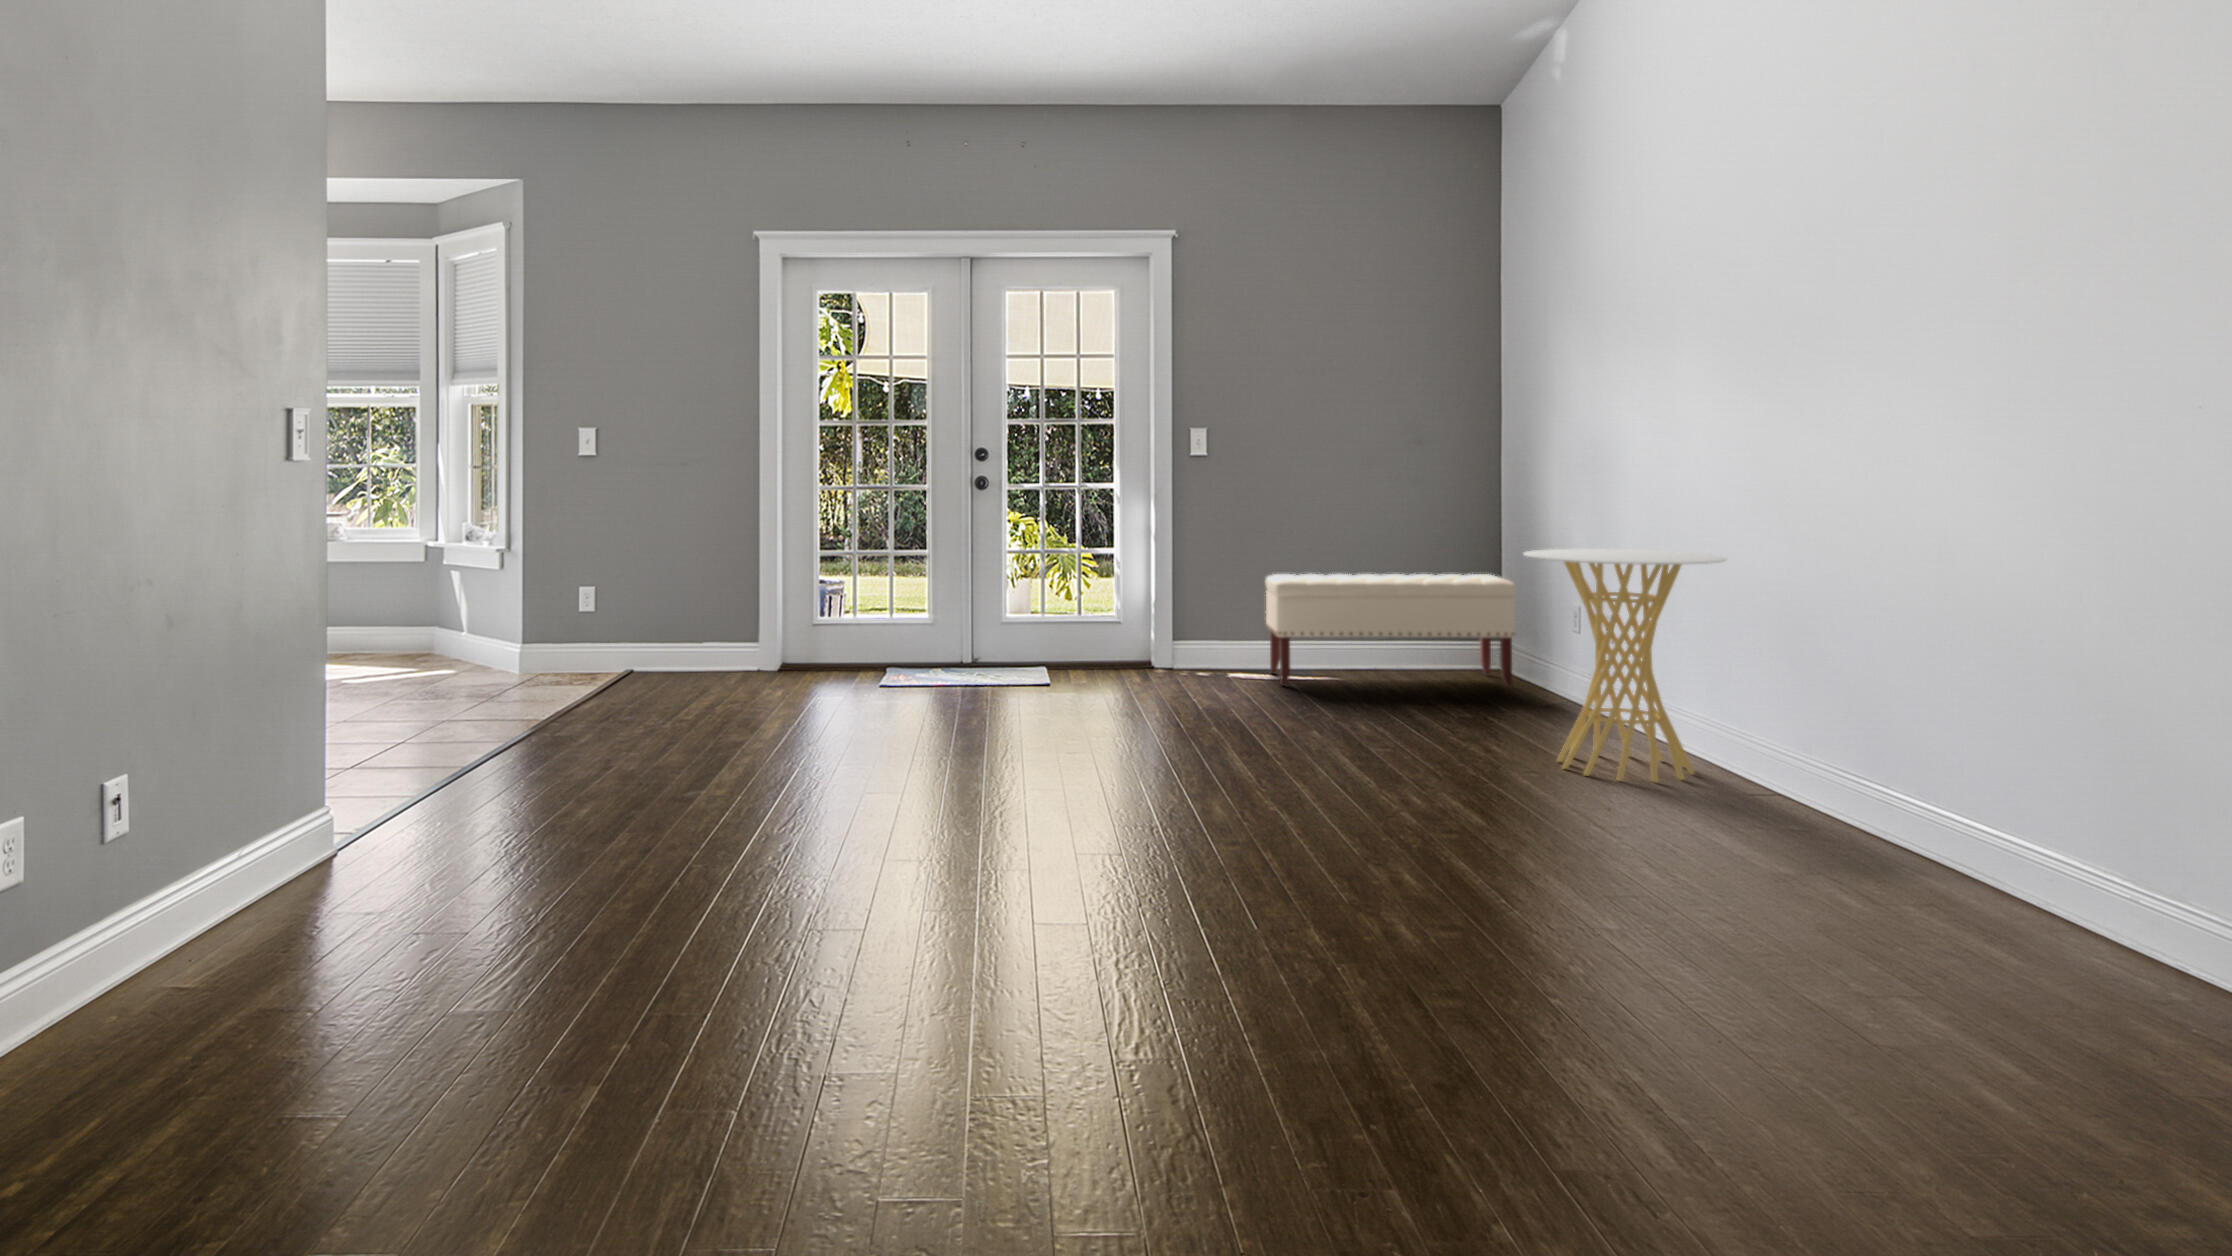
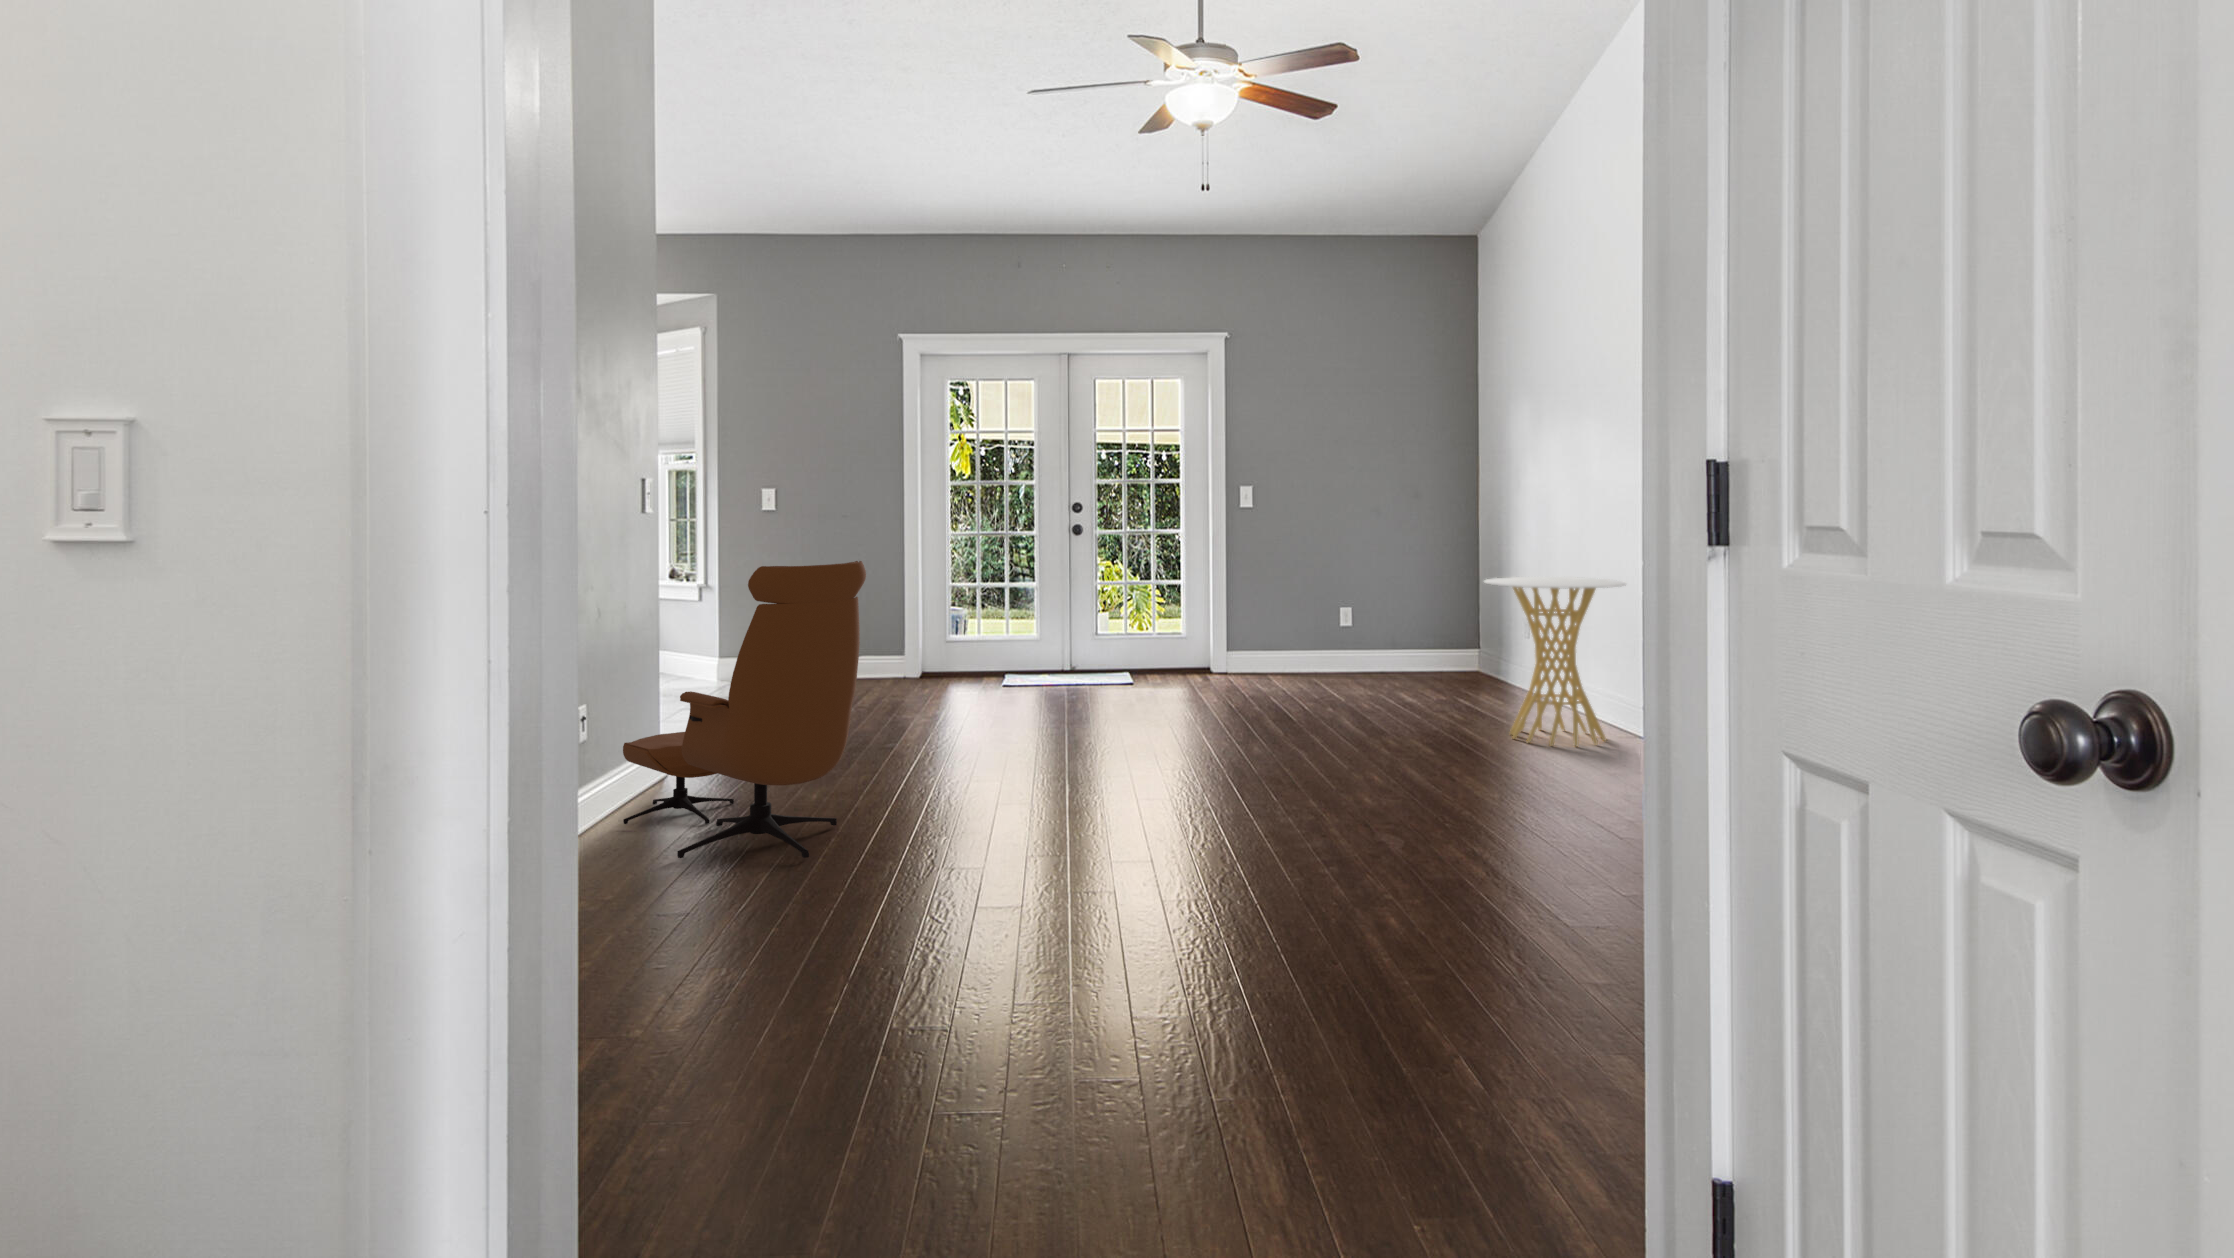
lounge chair: none [295,515,631,964] -> present [623,561,866,859]
bench: present [1266,574,1516,687] -> none [1301,597,1492,685]

